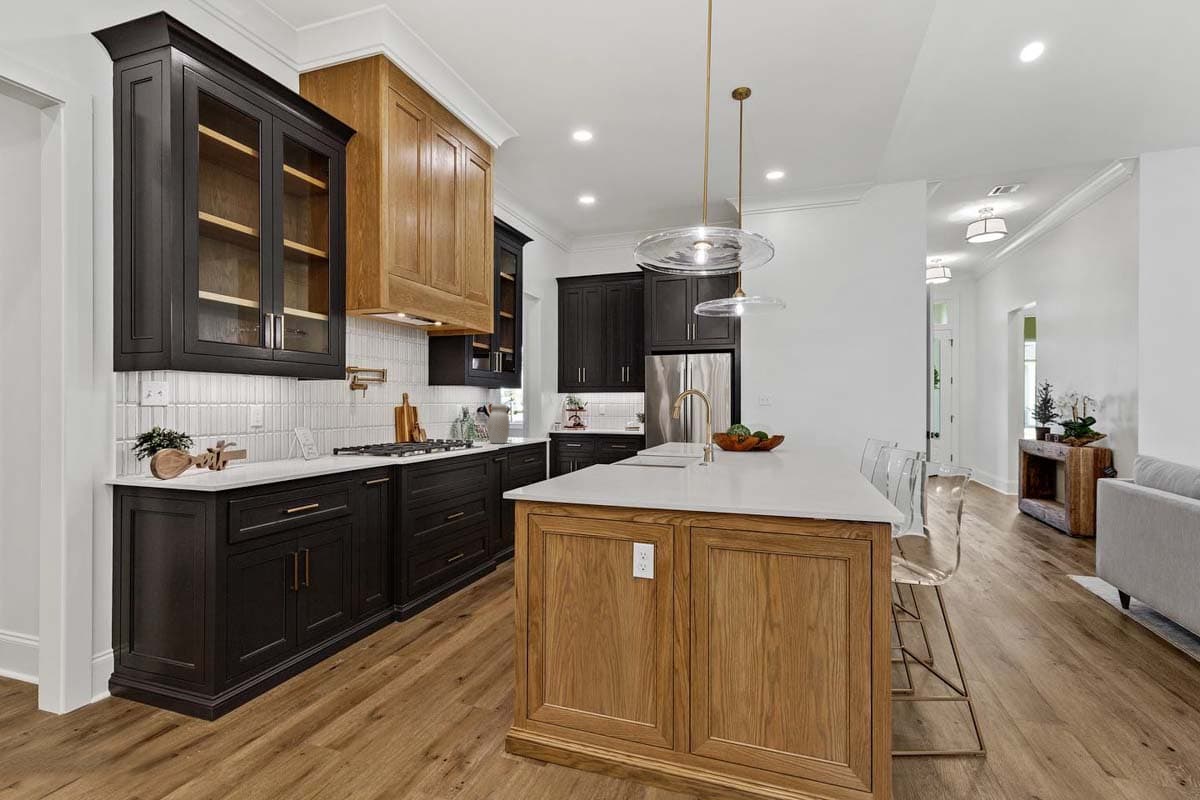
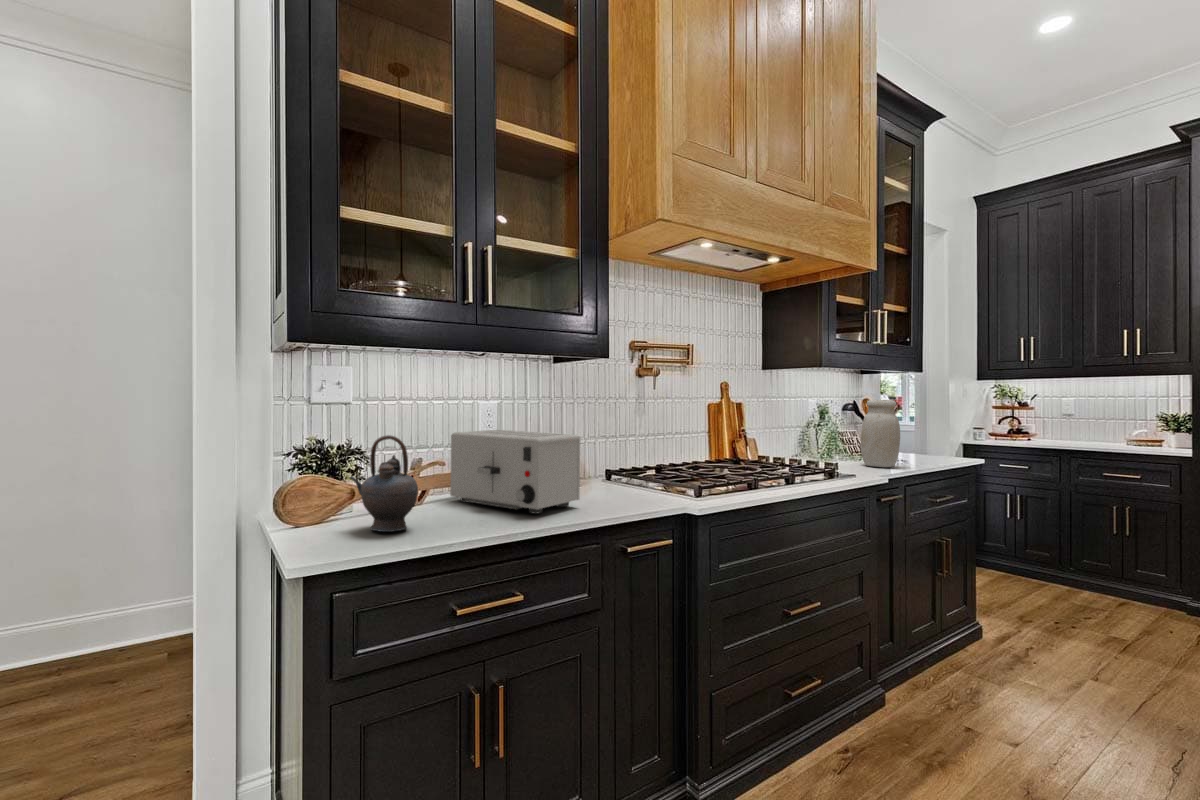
teapot: none [203,422,248,477] -> present [349,435,418,532]
toaster: none [245,422,334,467] -> present [450,430,580,514]

